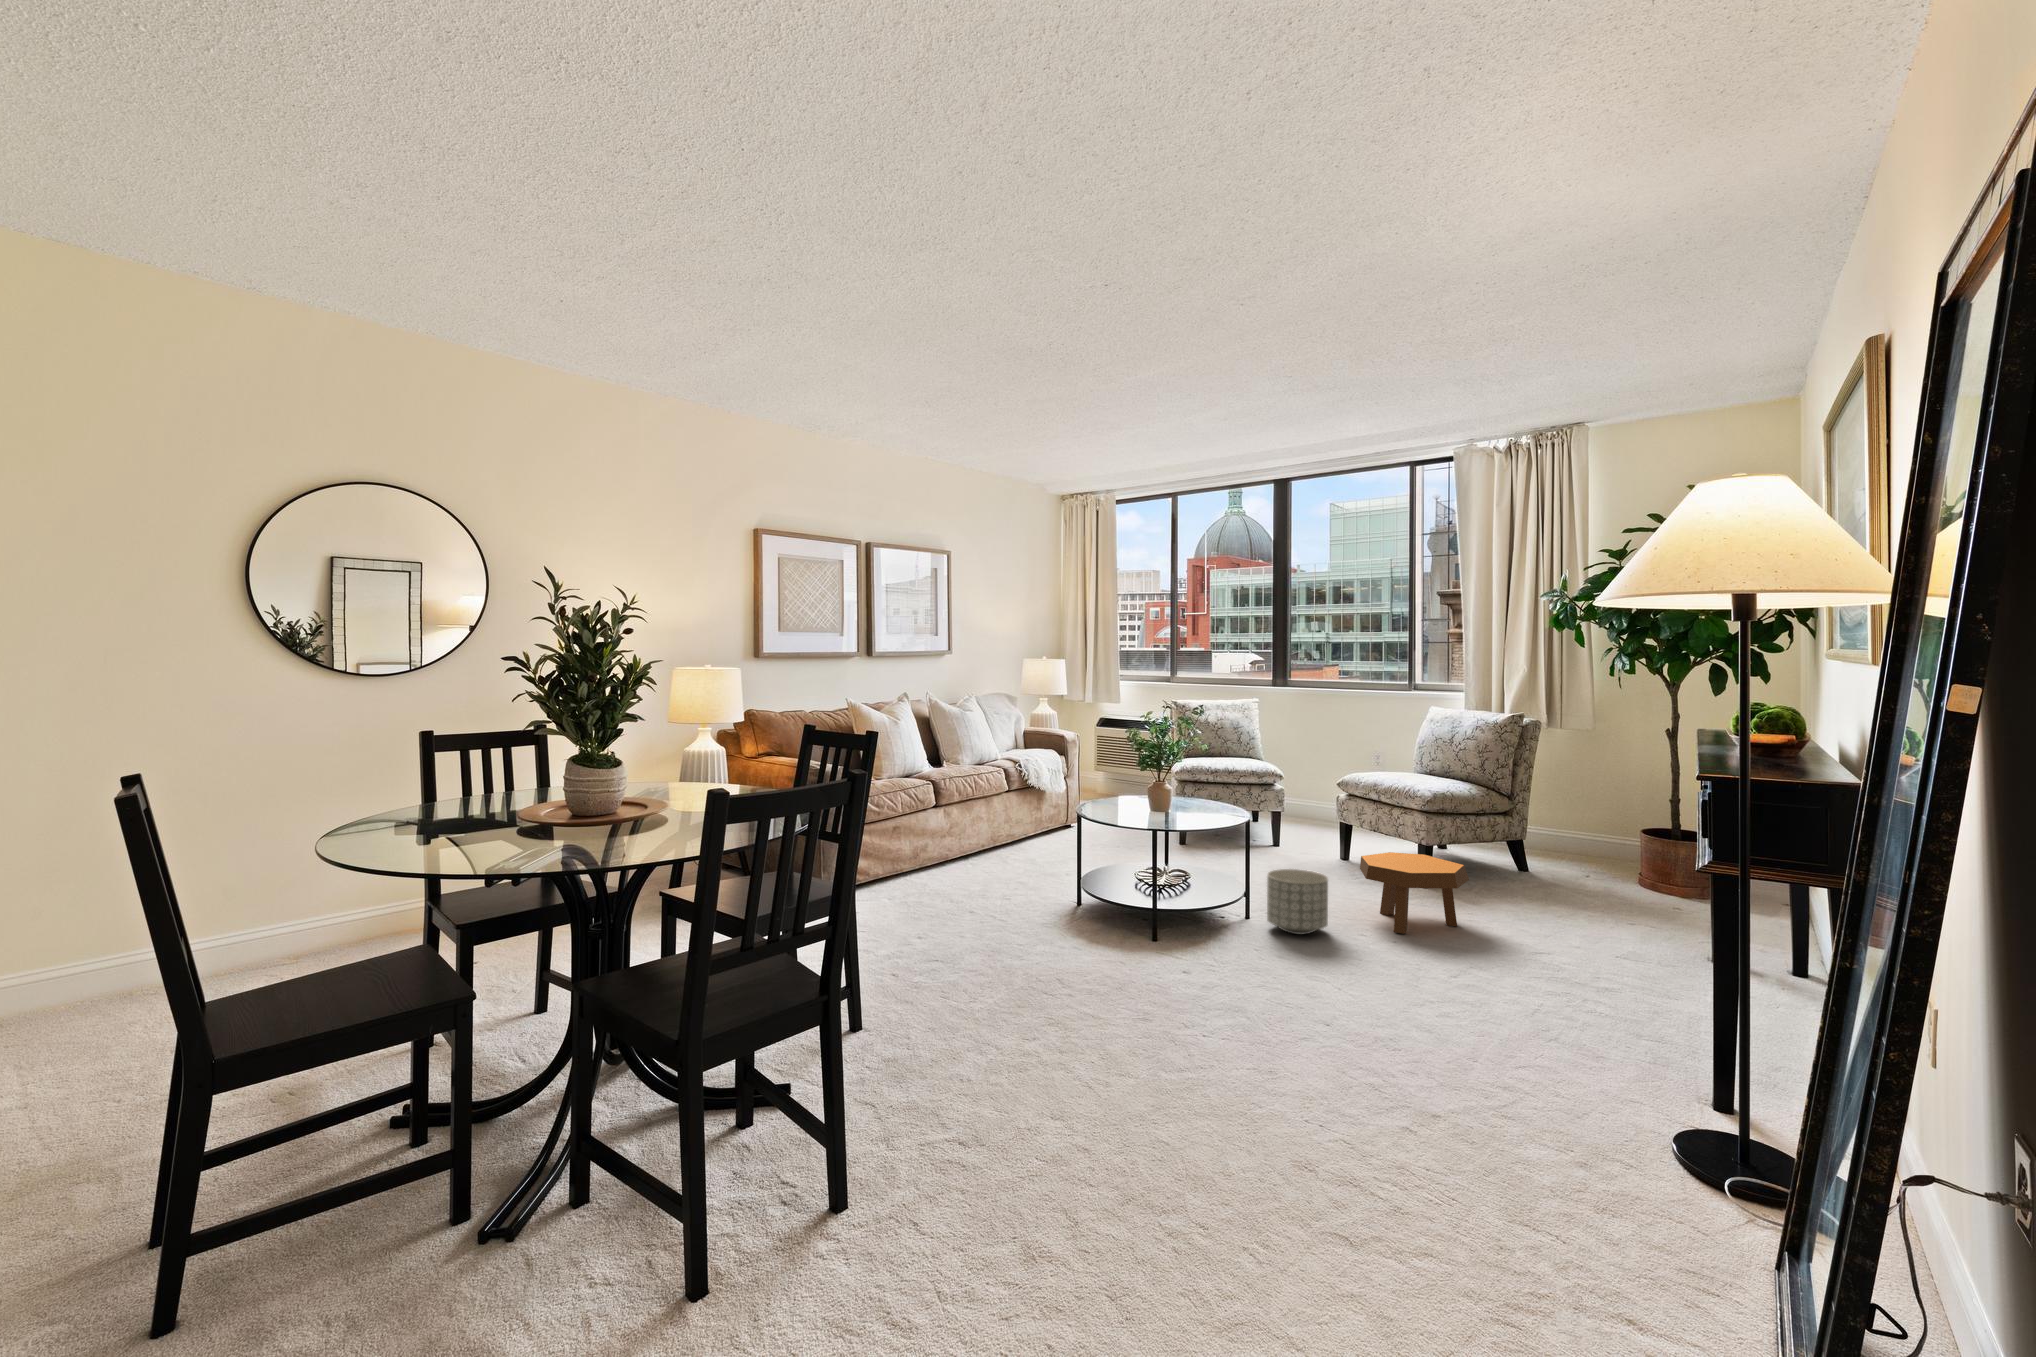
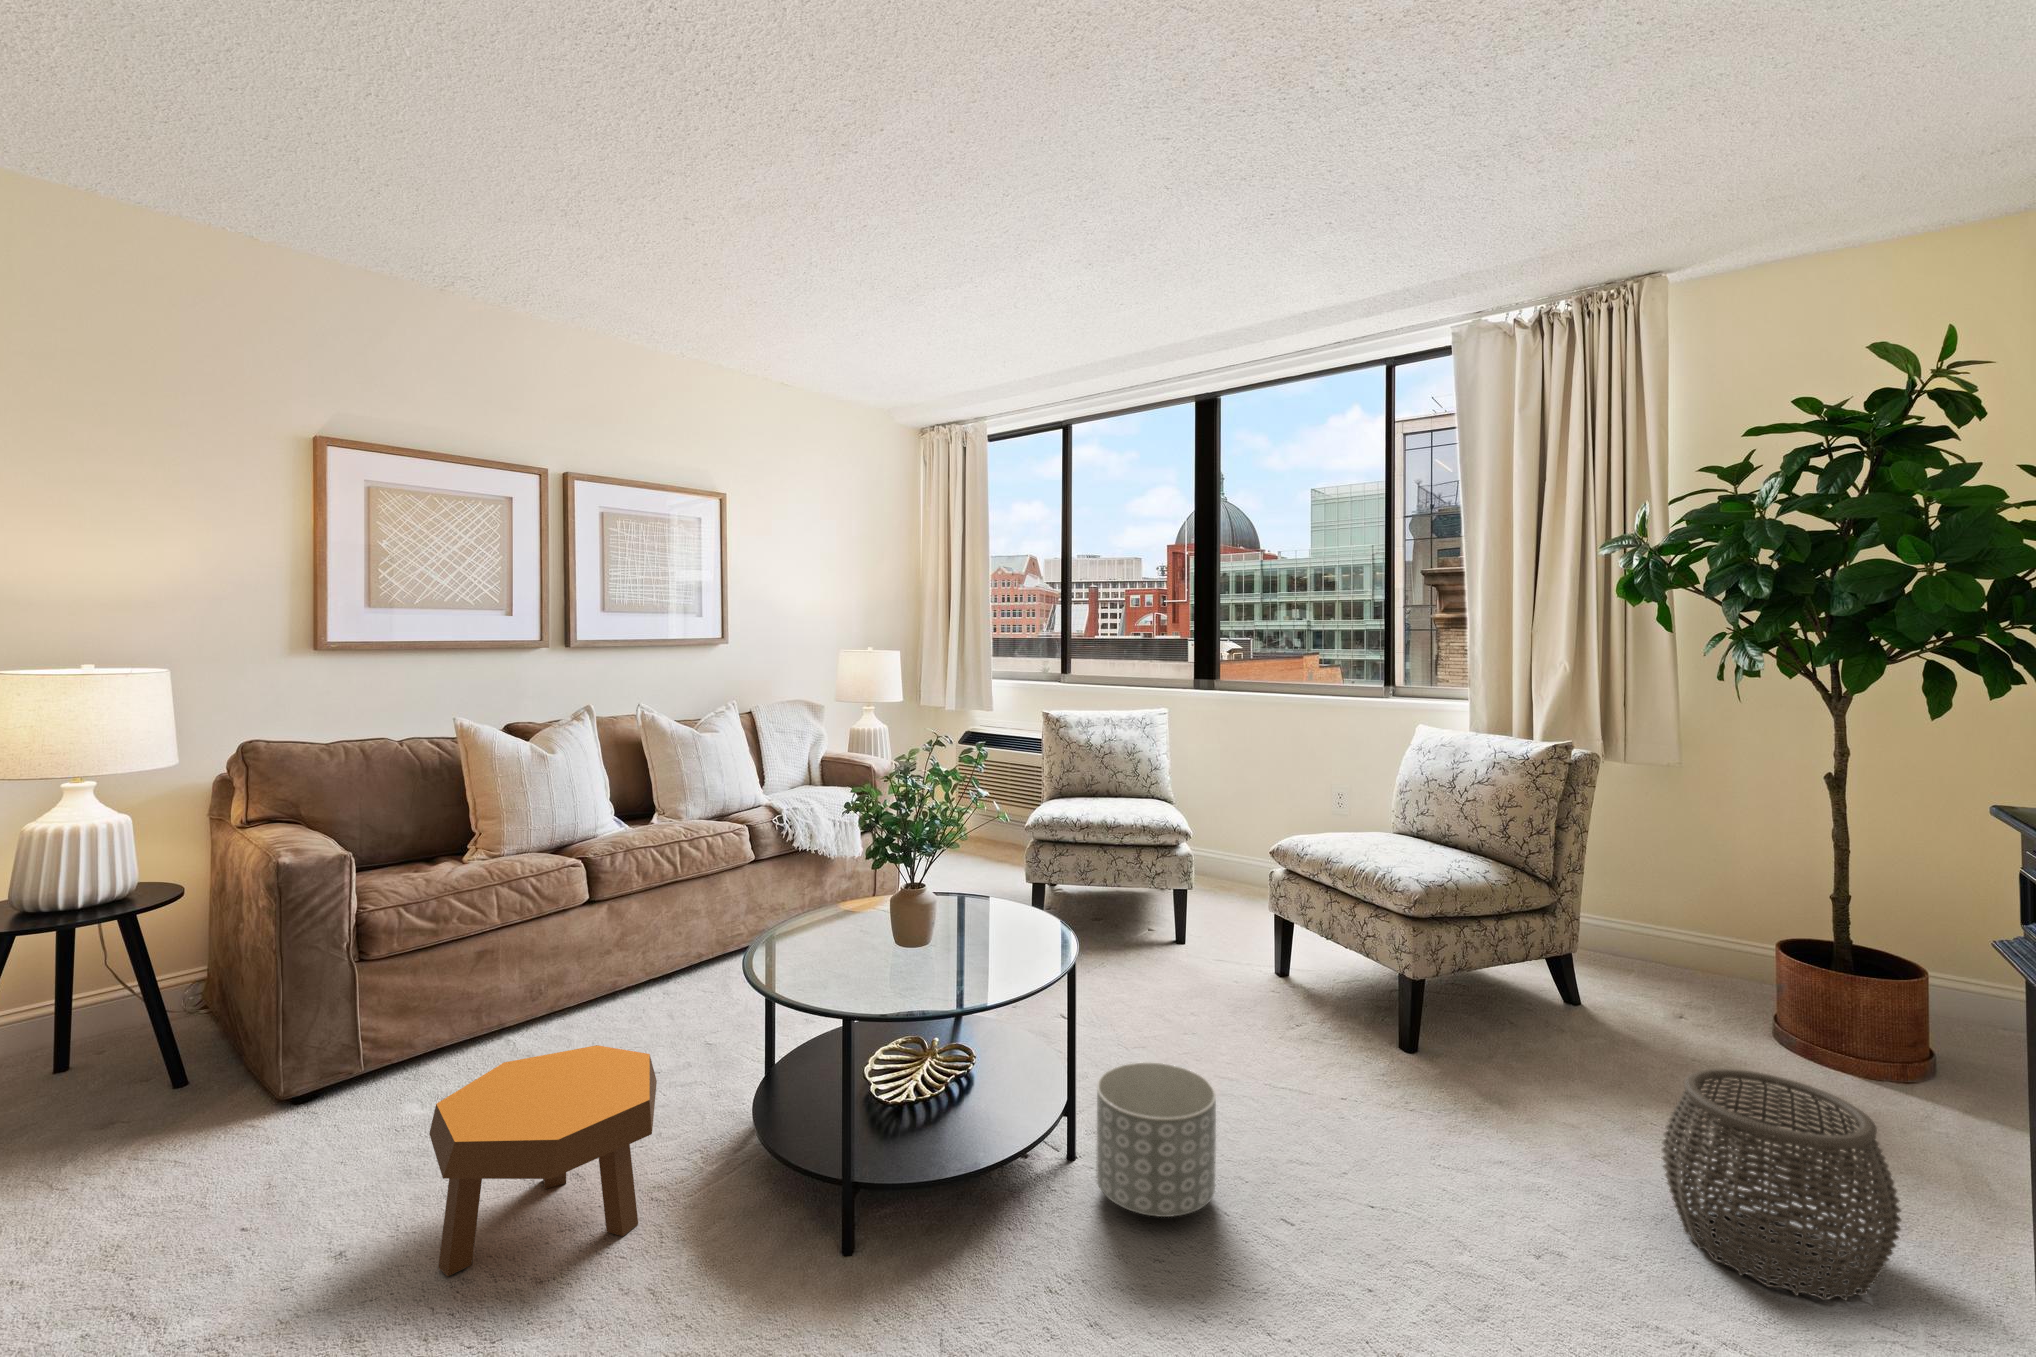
footstool: present [1360,852,1469,934] -> present [429,1045,657,1277]
woven basket: none [1548,865,1650,955] -> present [1662,1069,1901,1300]

